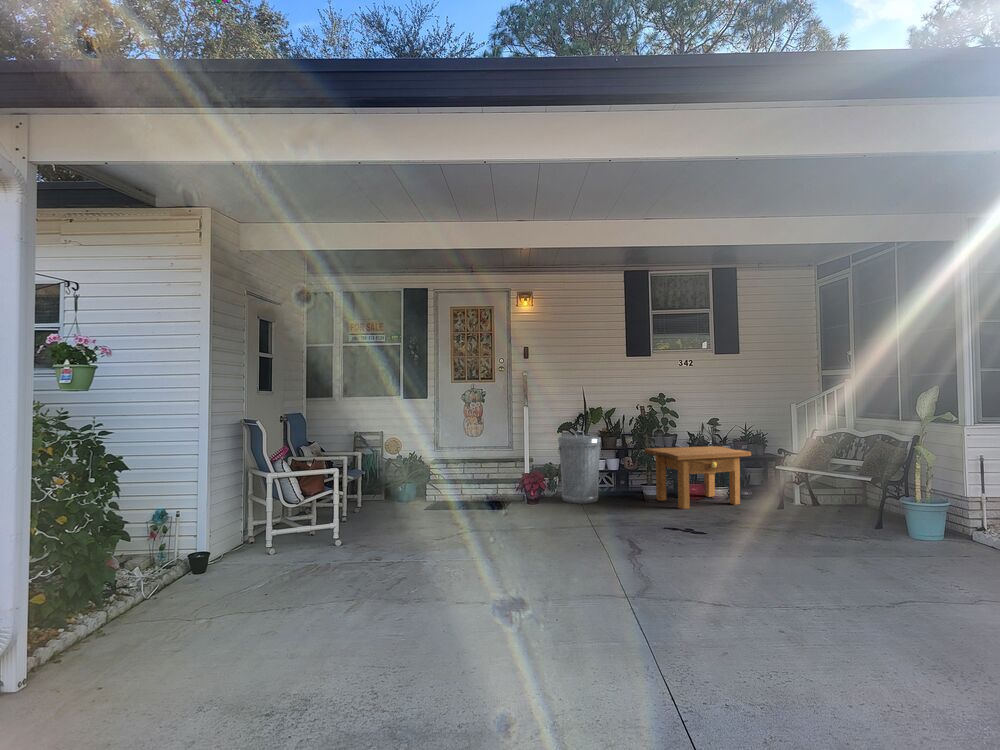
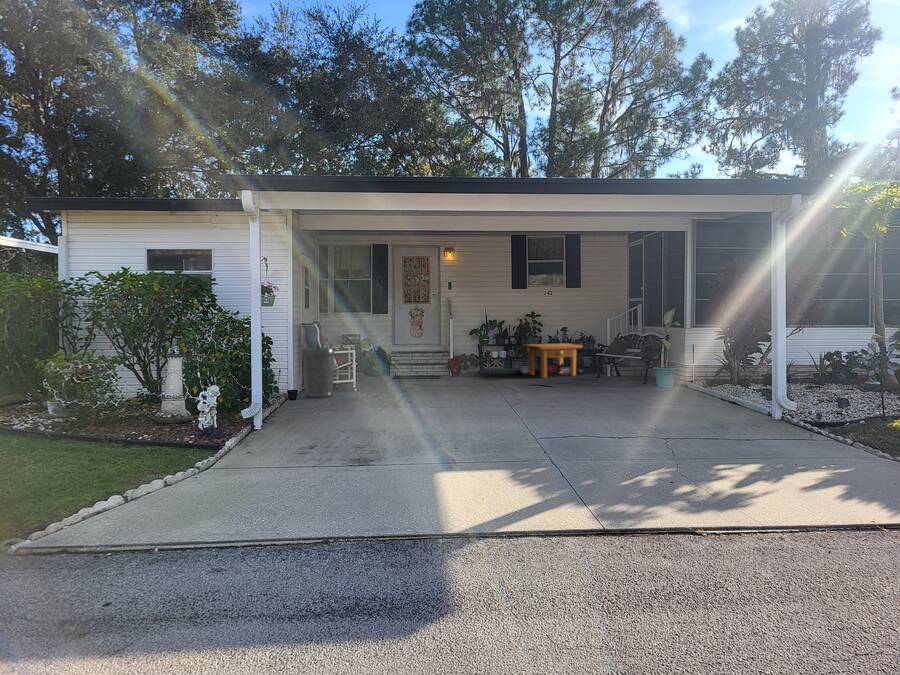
trash can: present [558,431,601,504] -> present [302,344,335,398]

